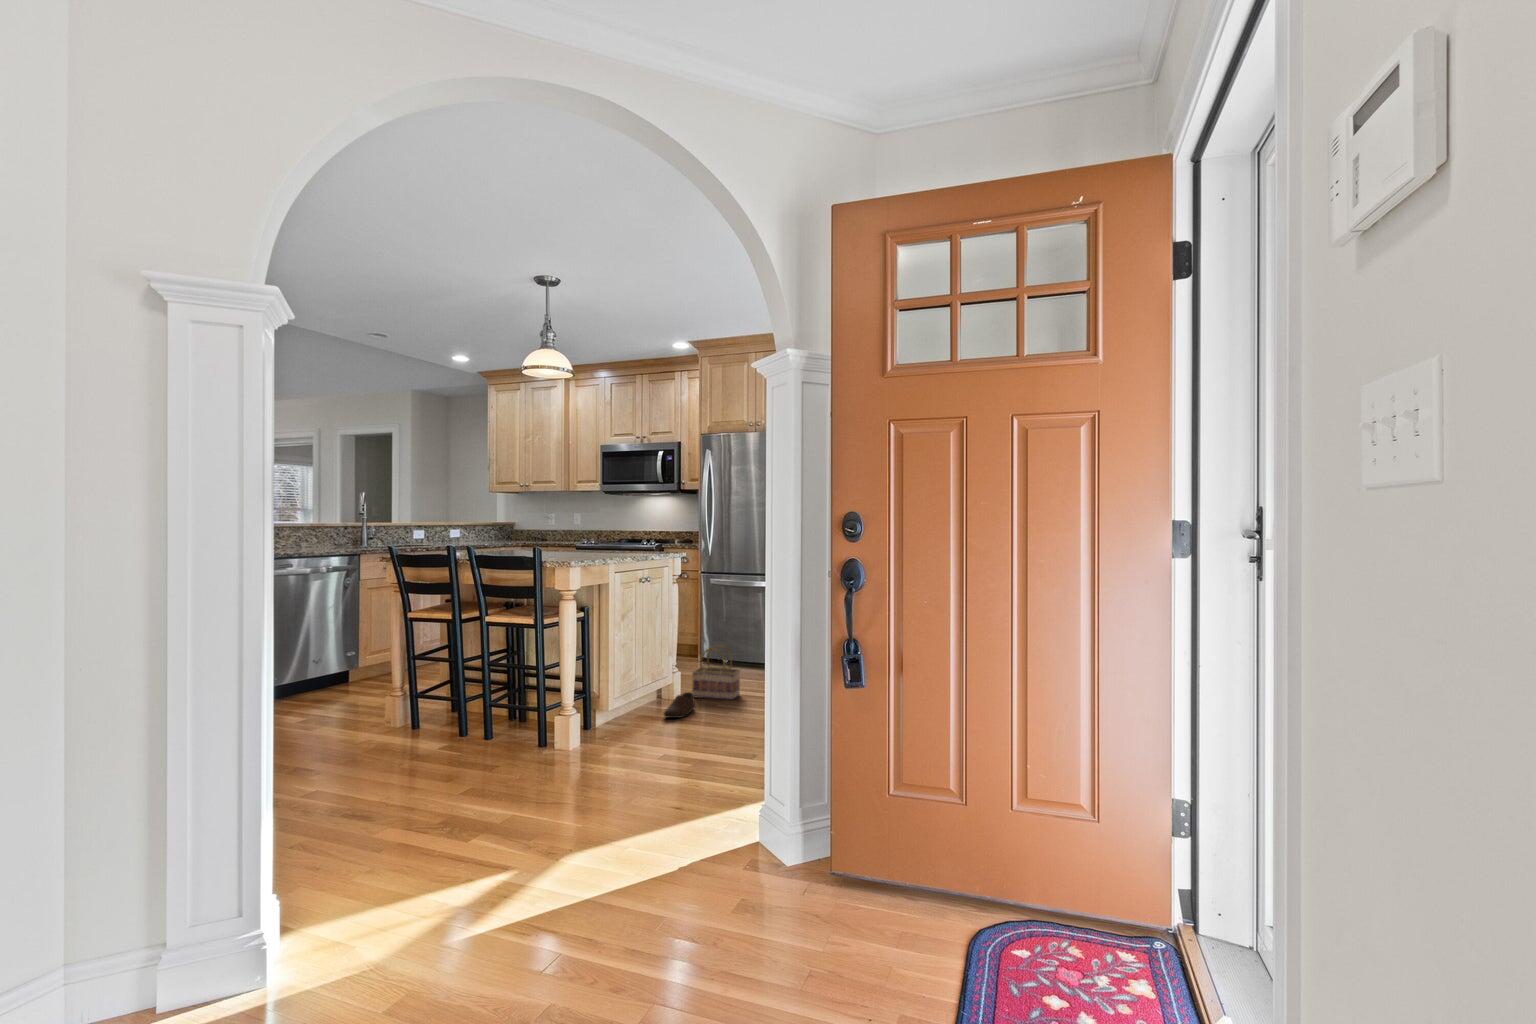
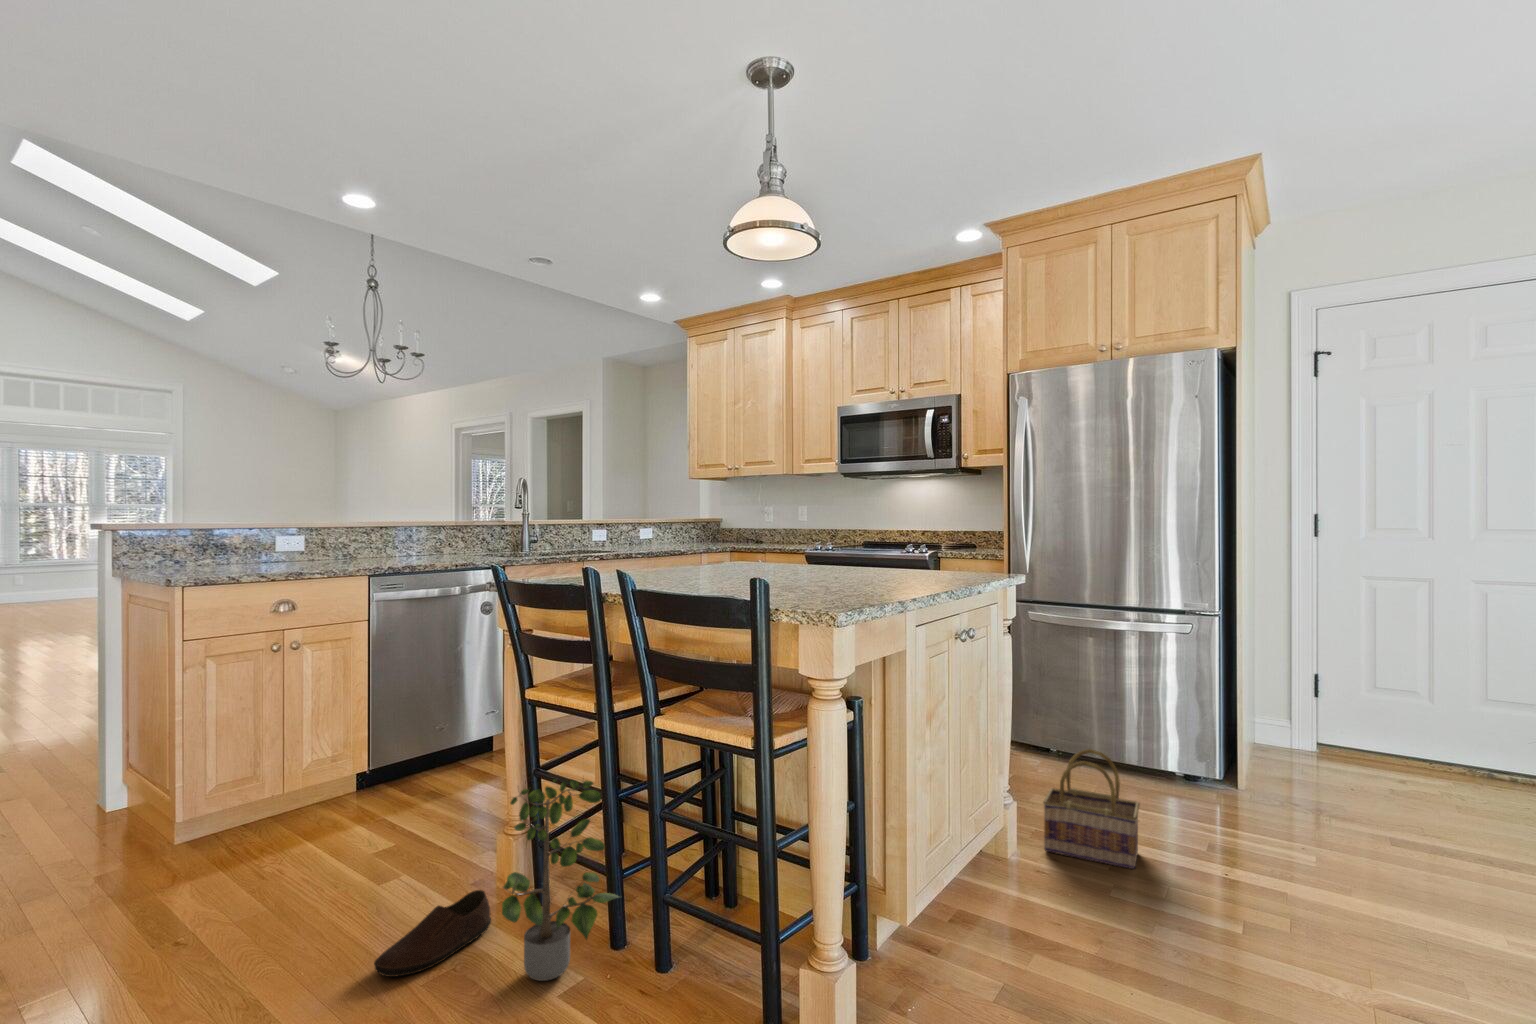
potted plant: none [407,646,467,744] -> present [502,779,619,981]
shoe: present [664,692,695,718] -> present [374,890,491,977]

